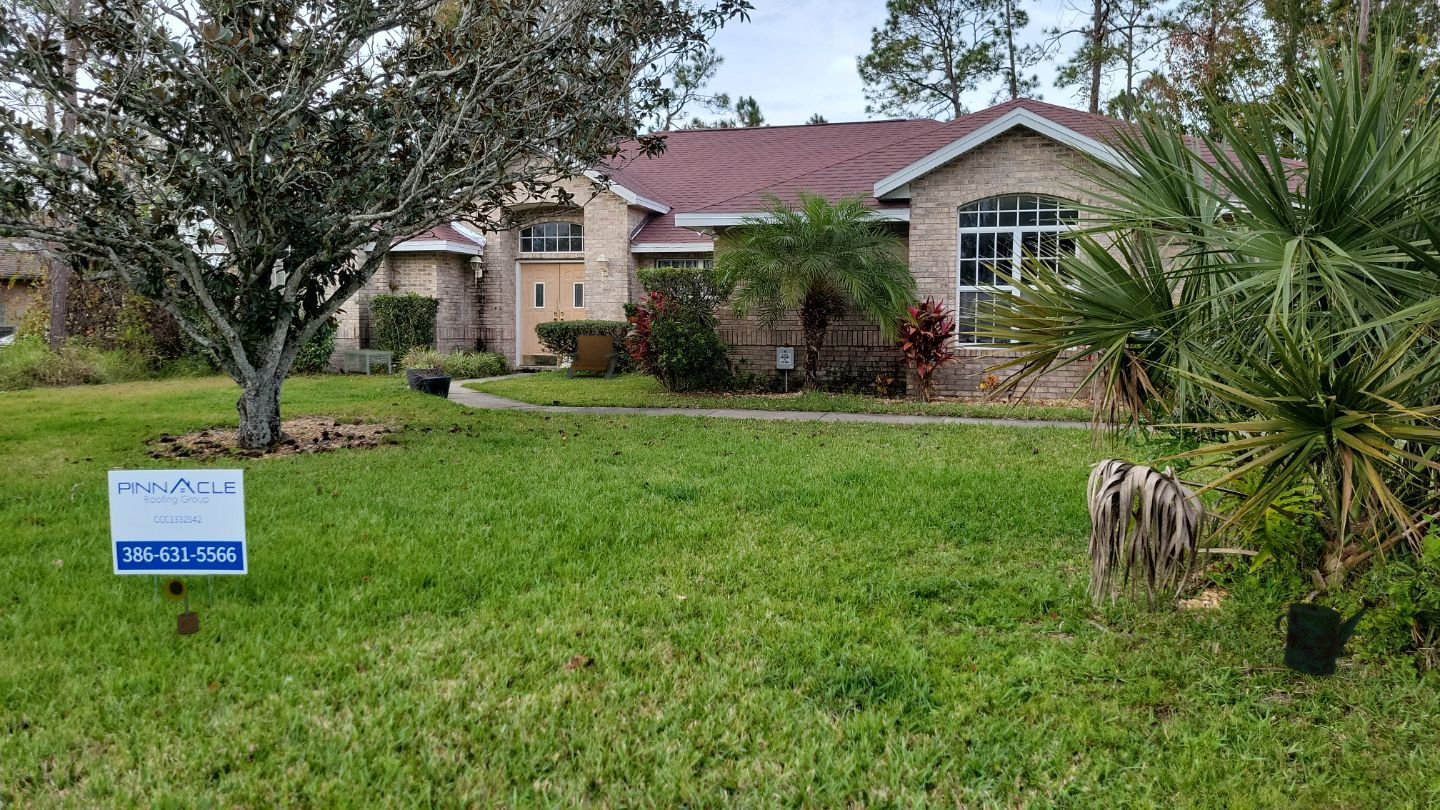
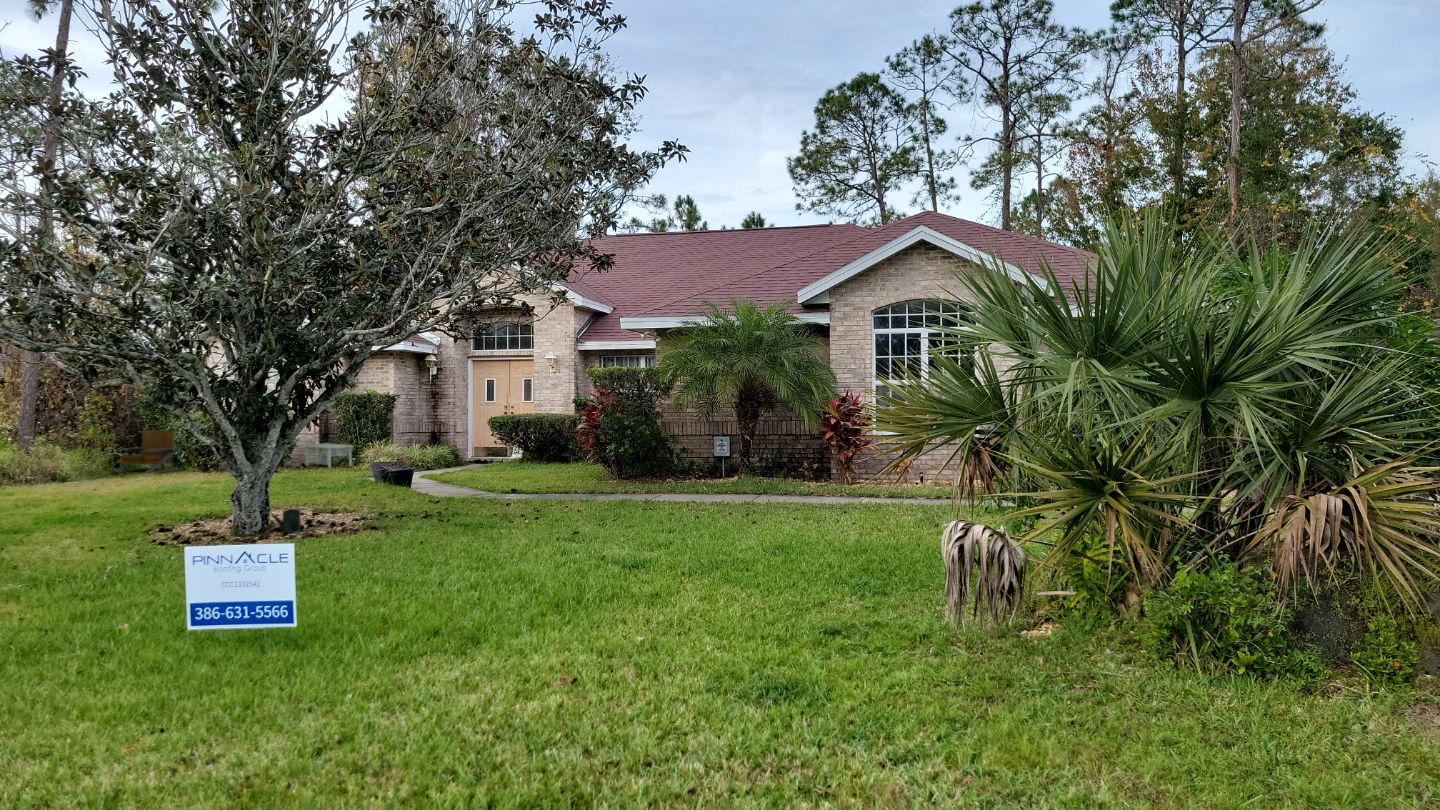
lounge chair: present [566,335,619,379] -> present [116,430,181,473]
decorative plant: present [160,576,199,634] -> none [227,628,257,676]
watering can: present [1275,598,1377,675] -> present [266,508,301,533]

